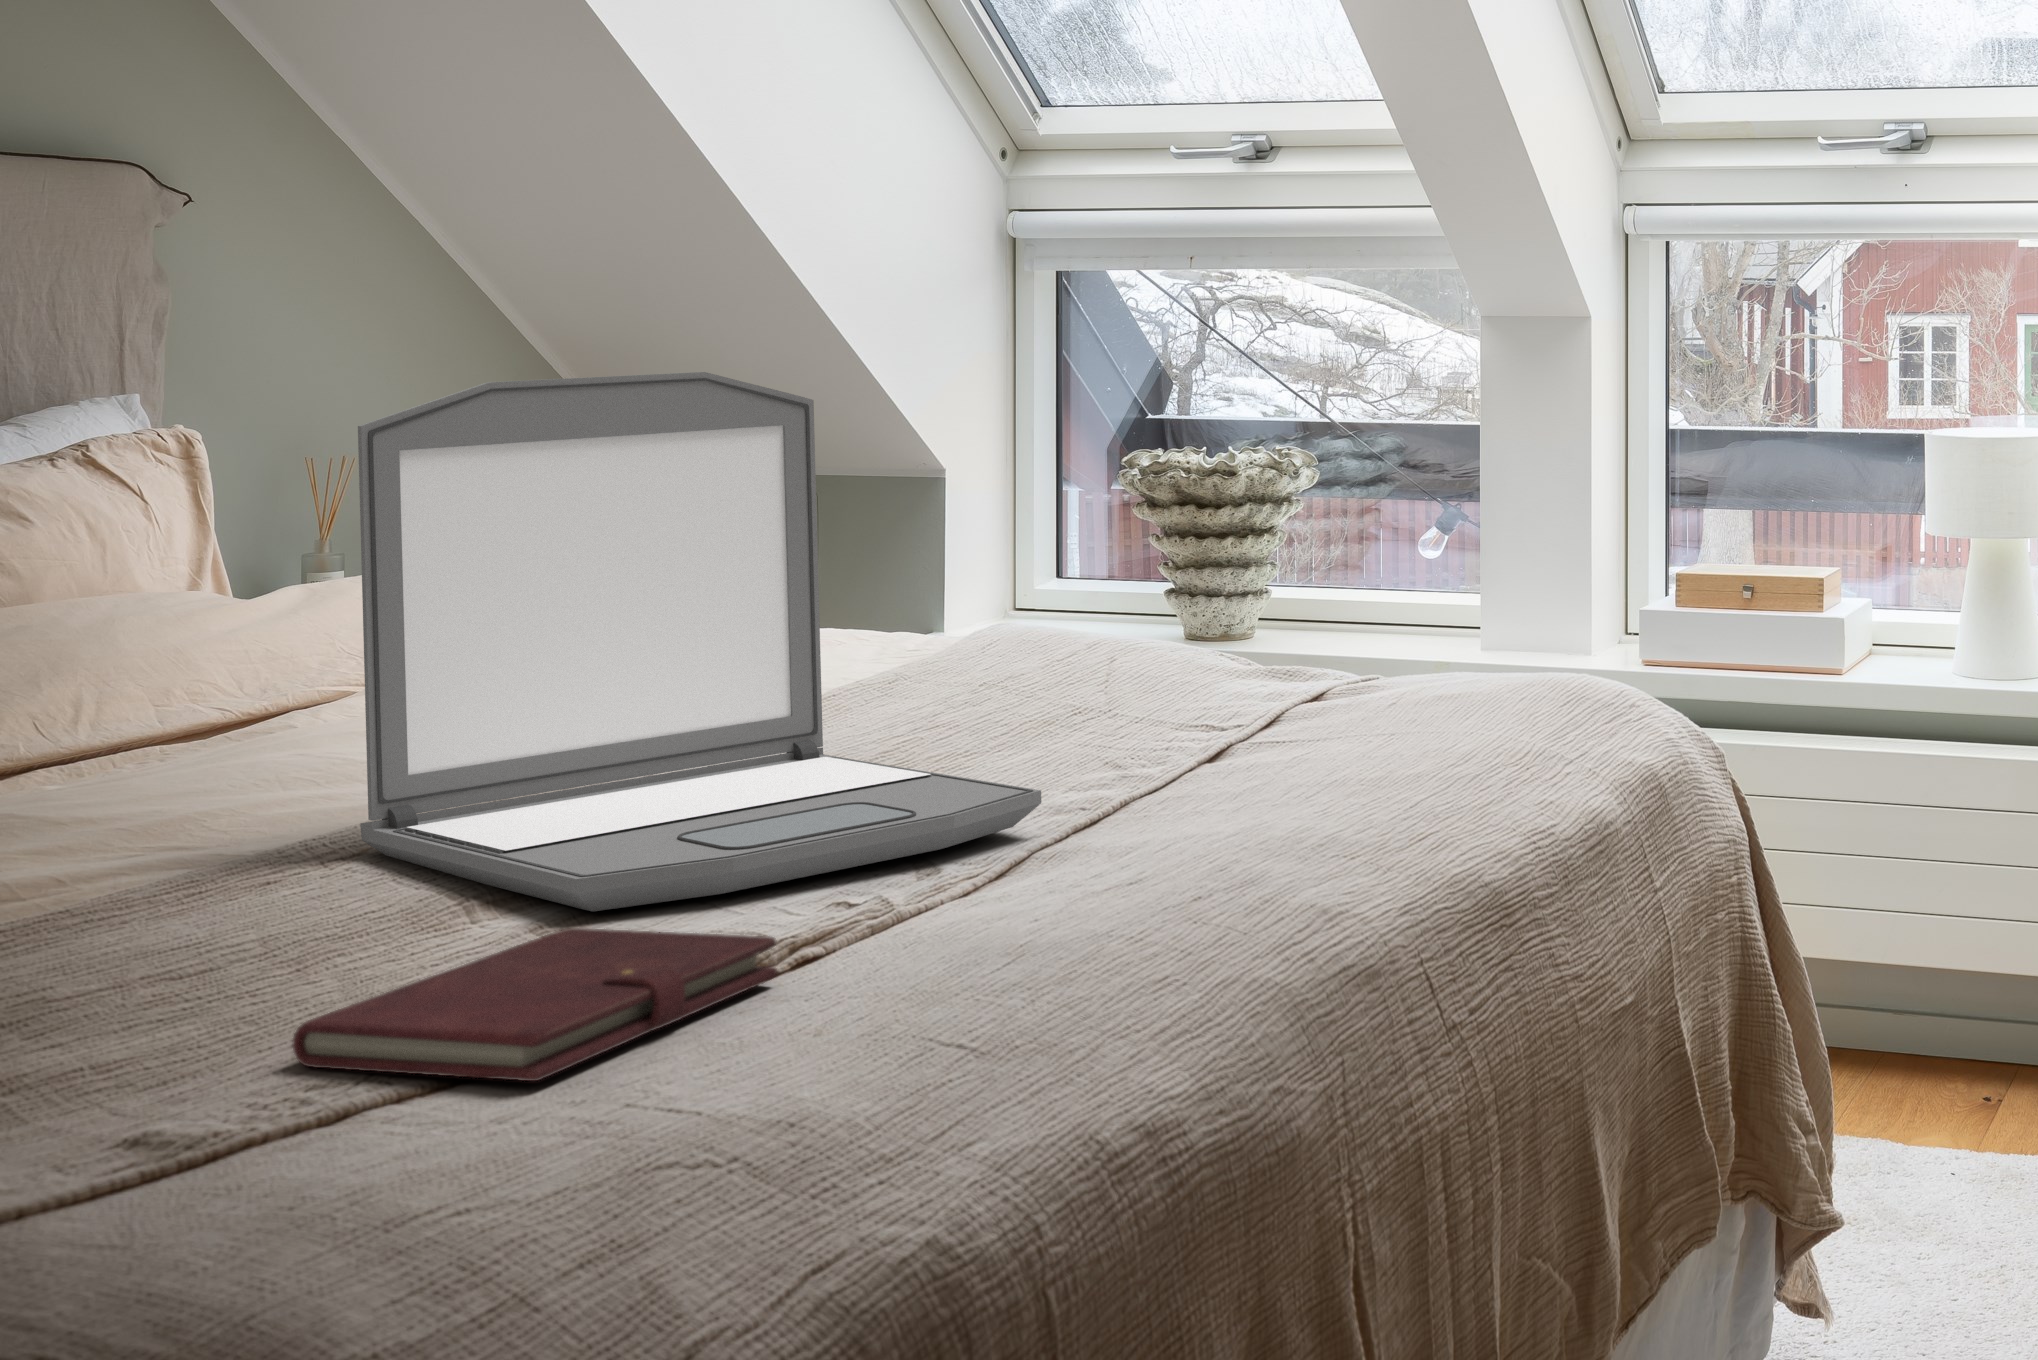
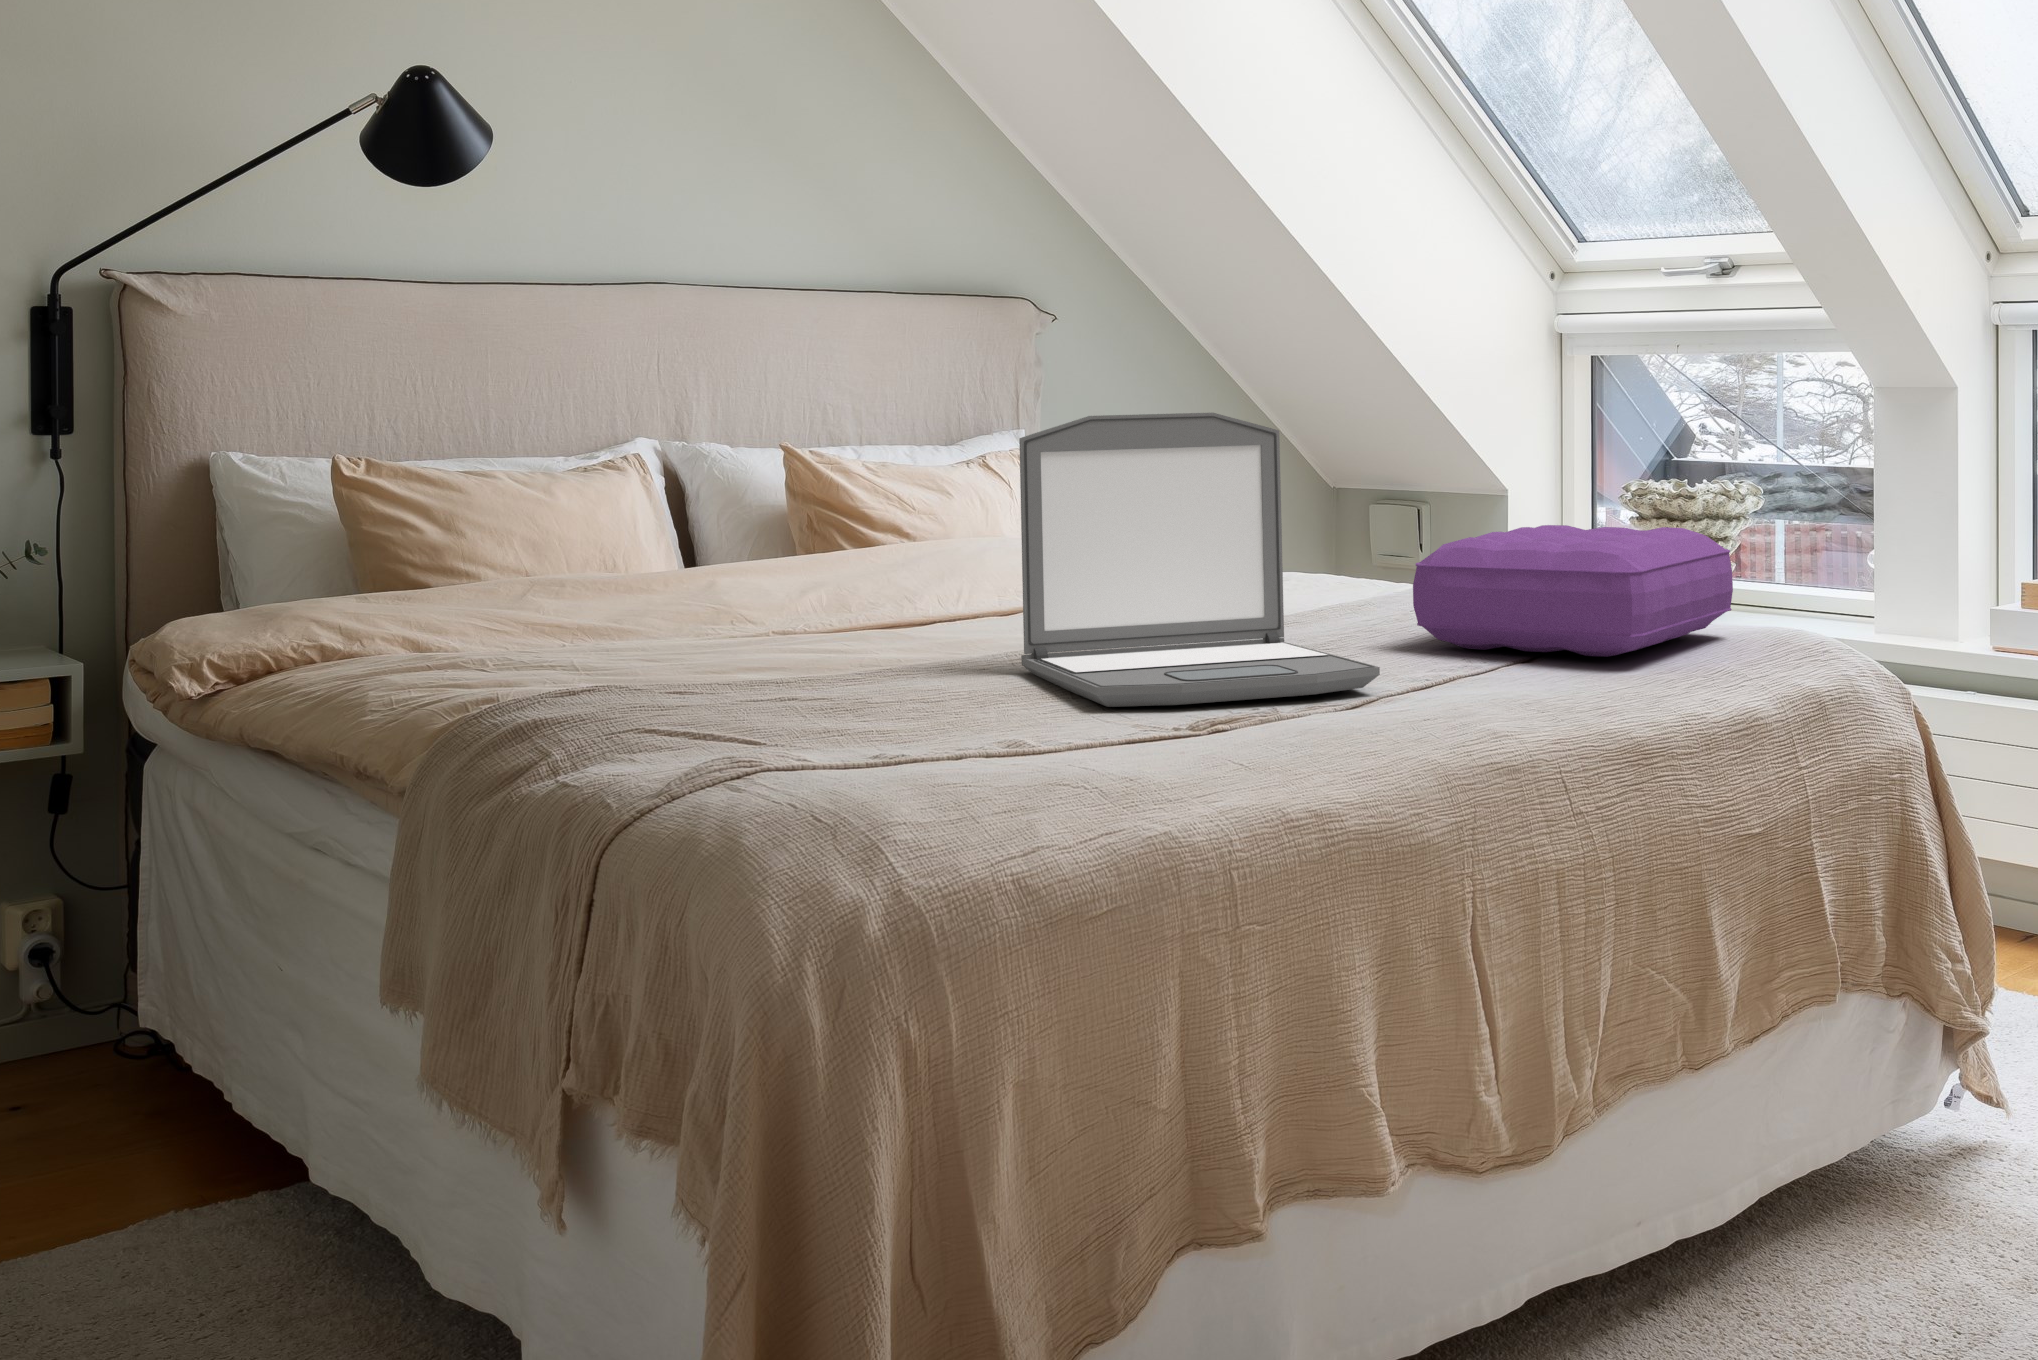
pillow: none [1016,530,1455,738] -> present [1413,525,1733,657]
notebook: present [292,928,777,1081] -> none [920,709,1170,773]

